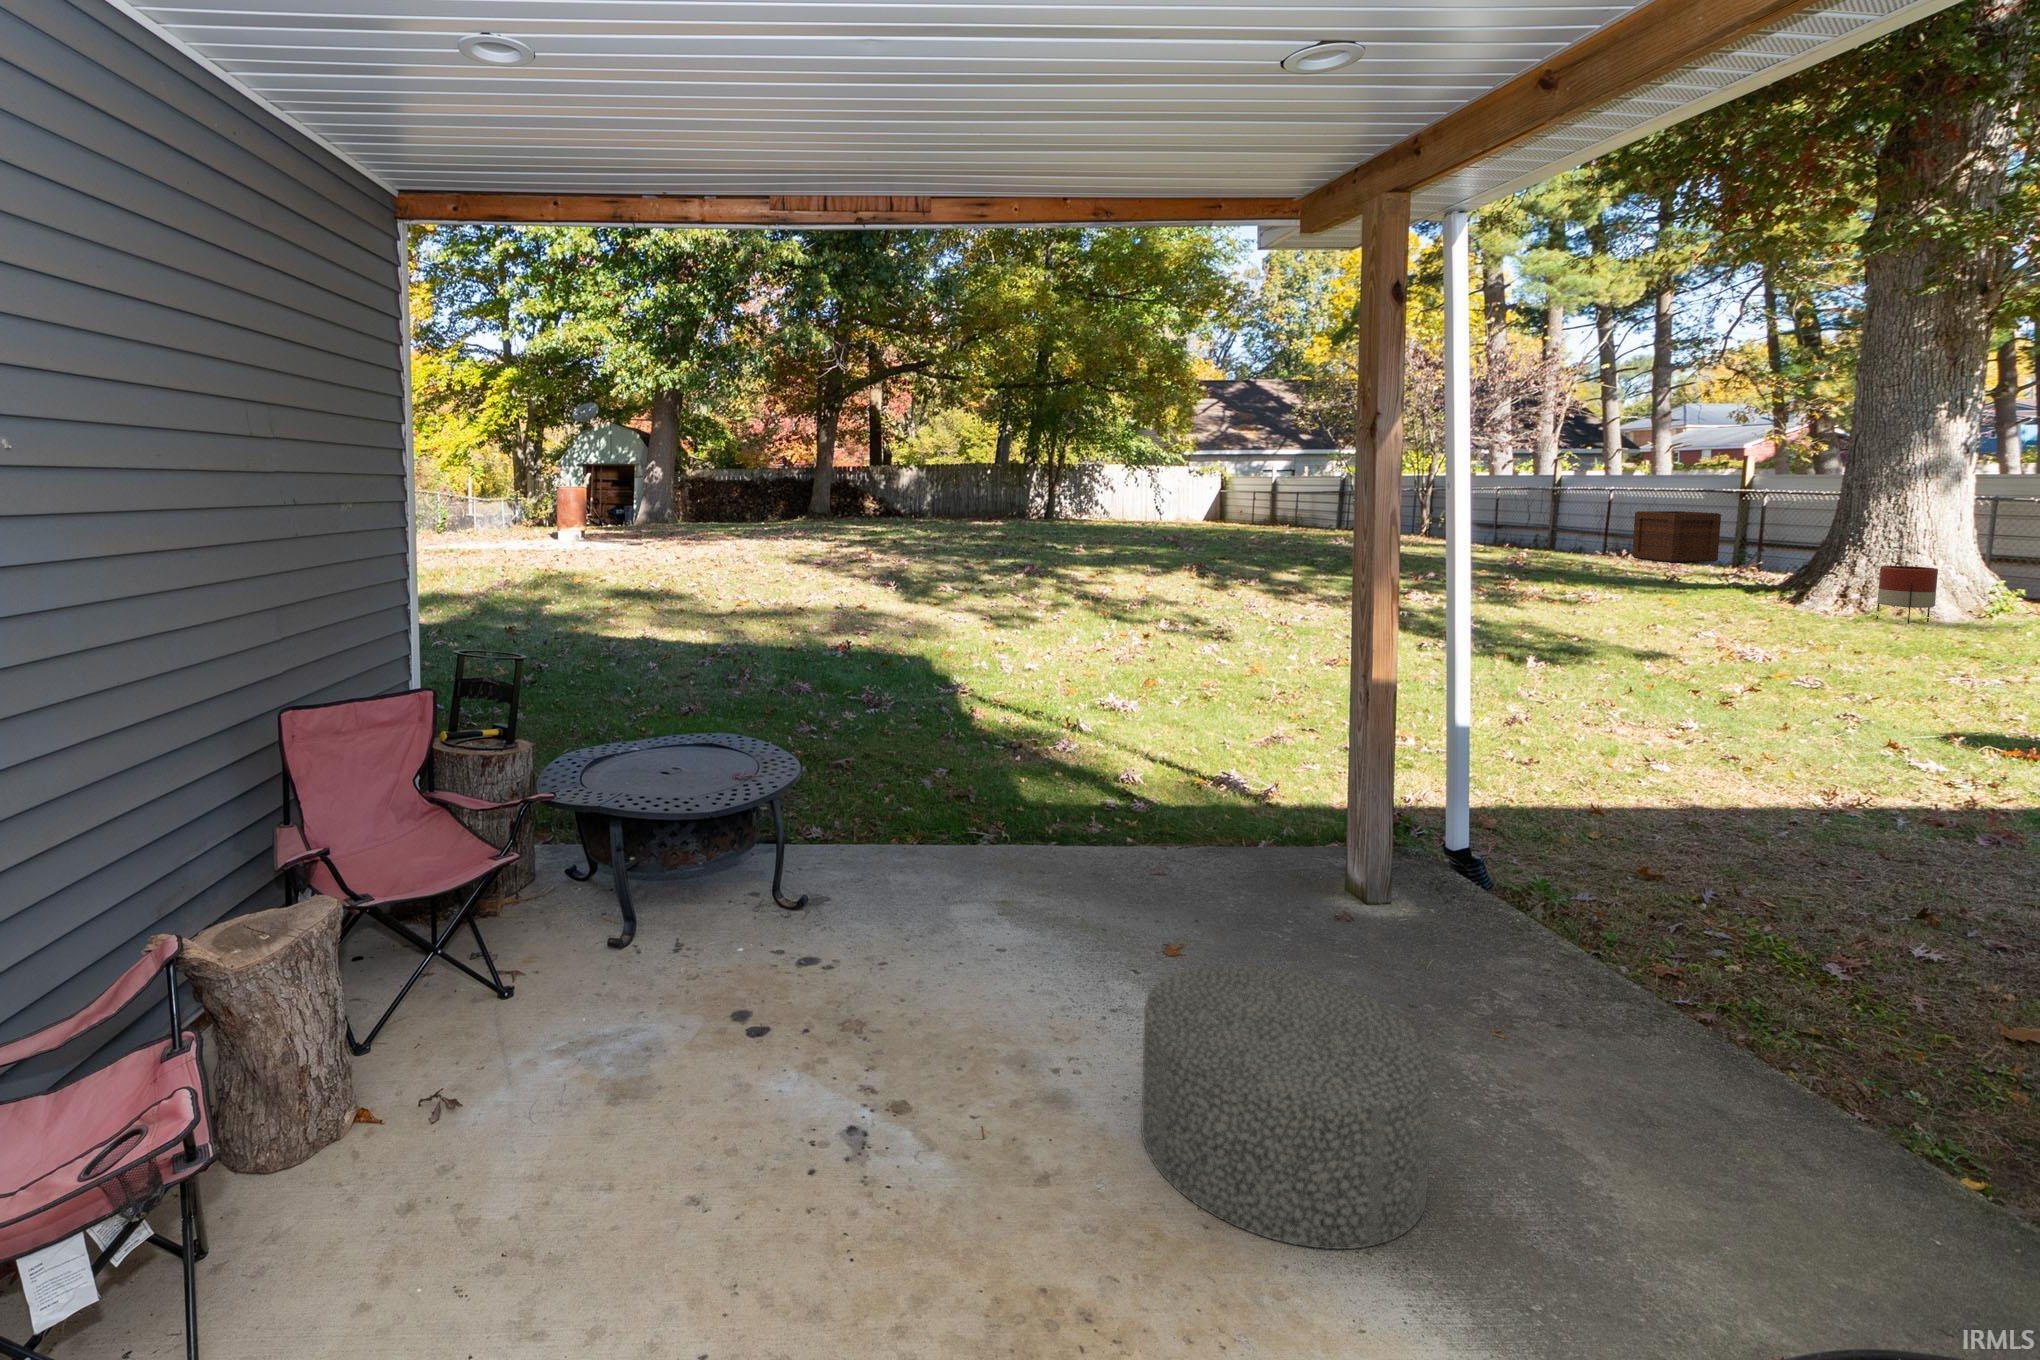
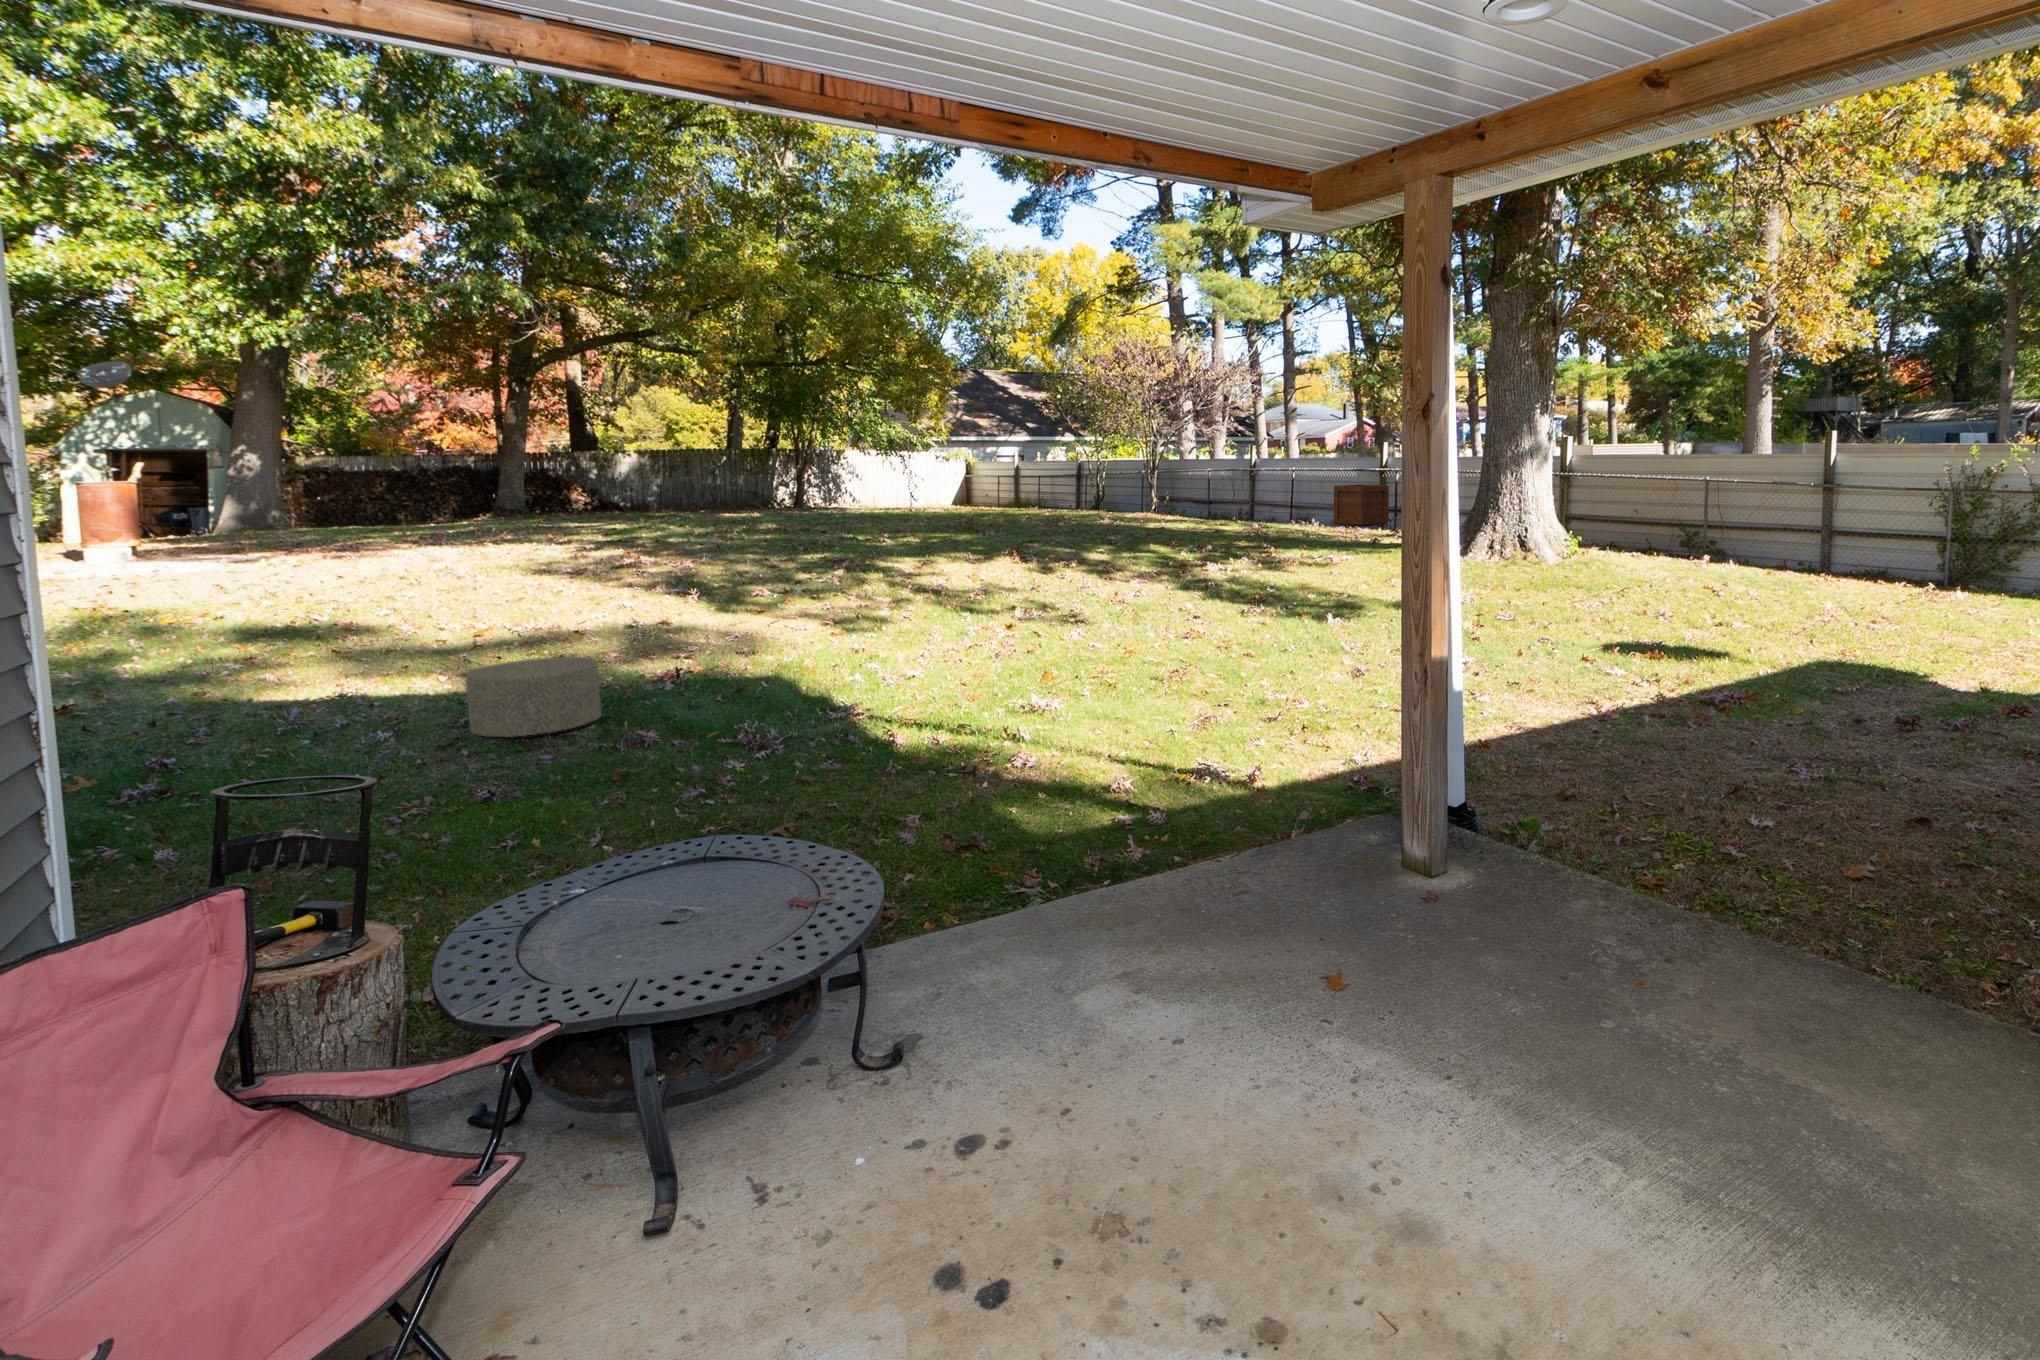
planter: present [1877,566,1938,624] -> none [1512,520,1544,562]
ottoman: present [1141,966,1434,1249] -> present [466,657,601,737]

